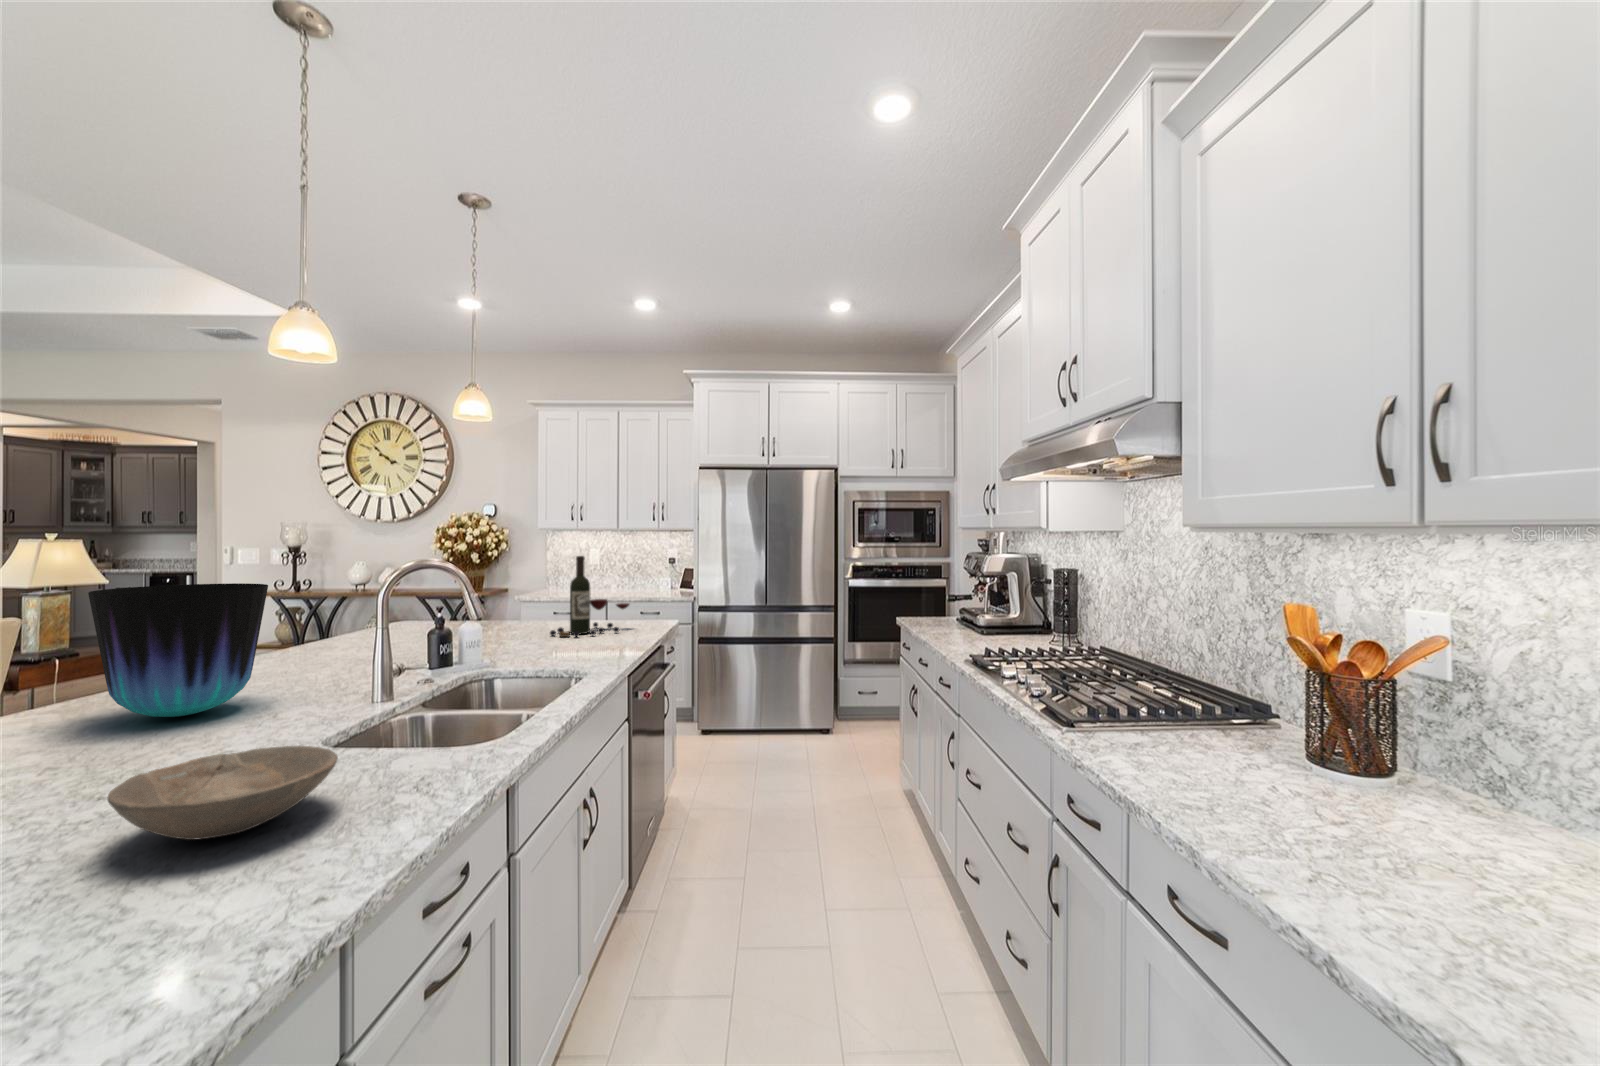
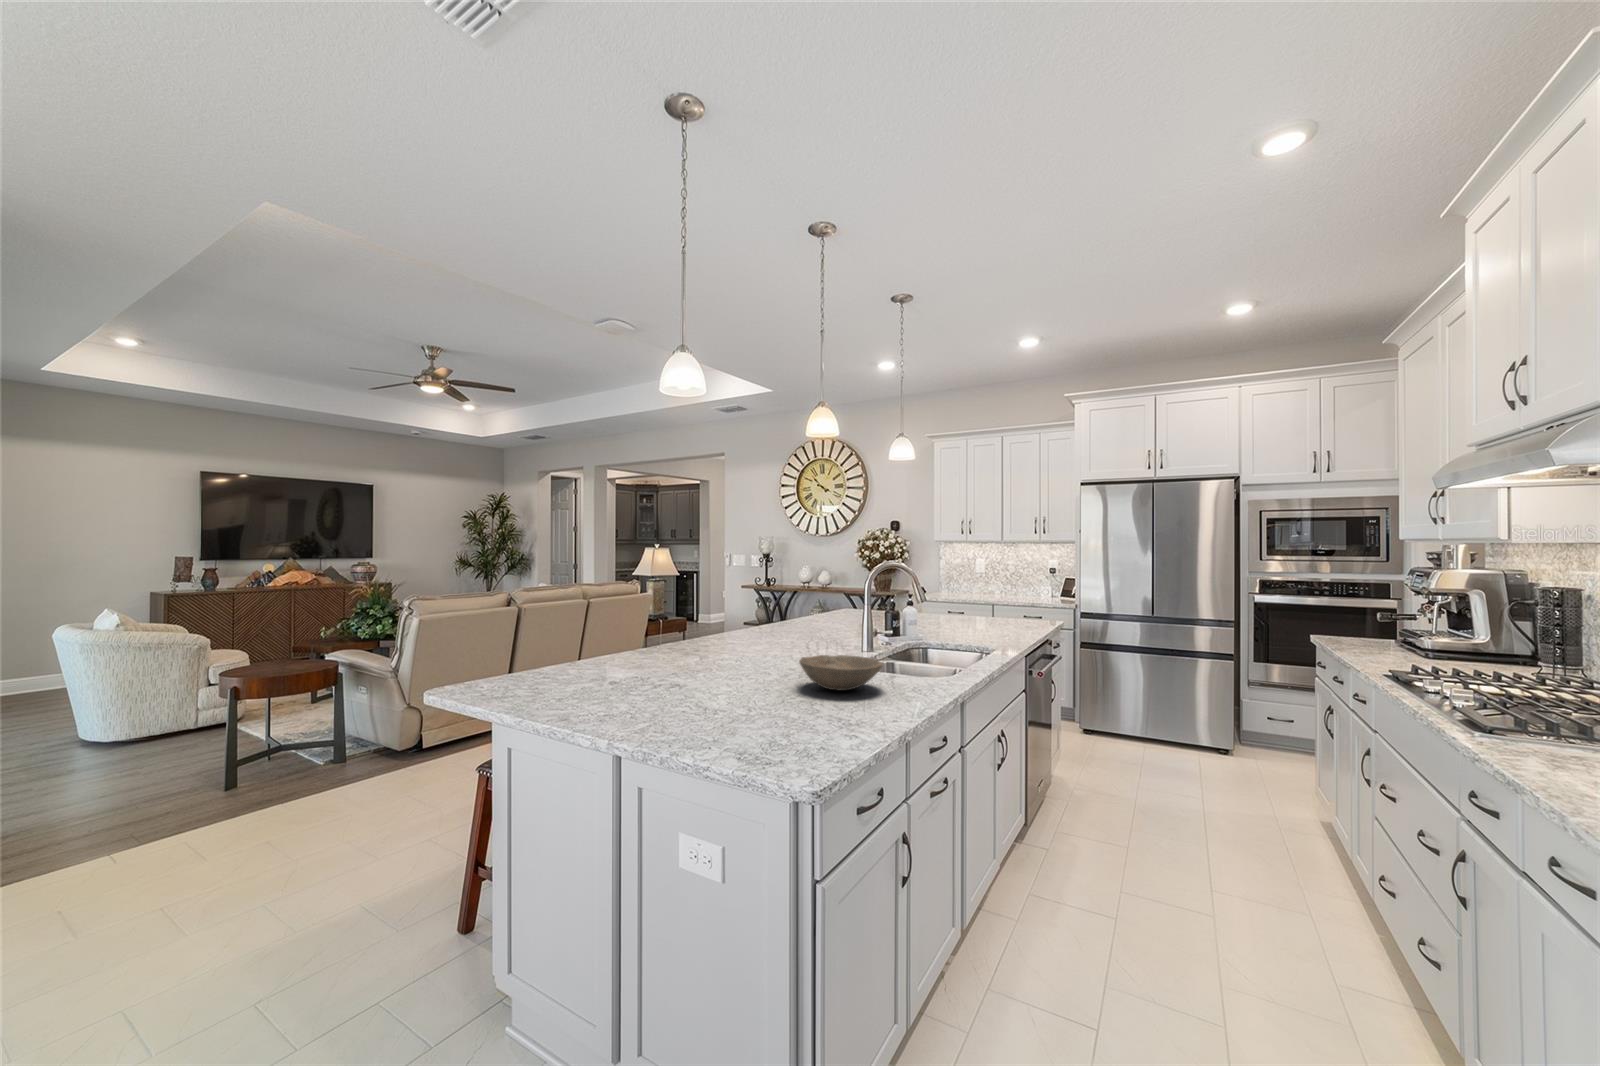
wine bottle: present [550,556,629,637] -> none [958,562,1023,627]
vase: present [88,583,268,717] -> none [741,572,812,645]

